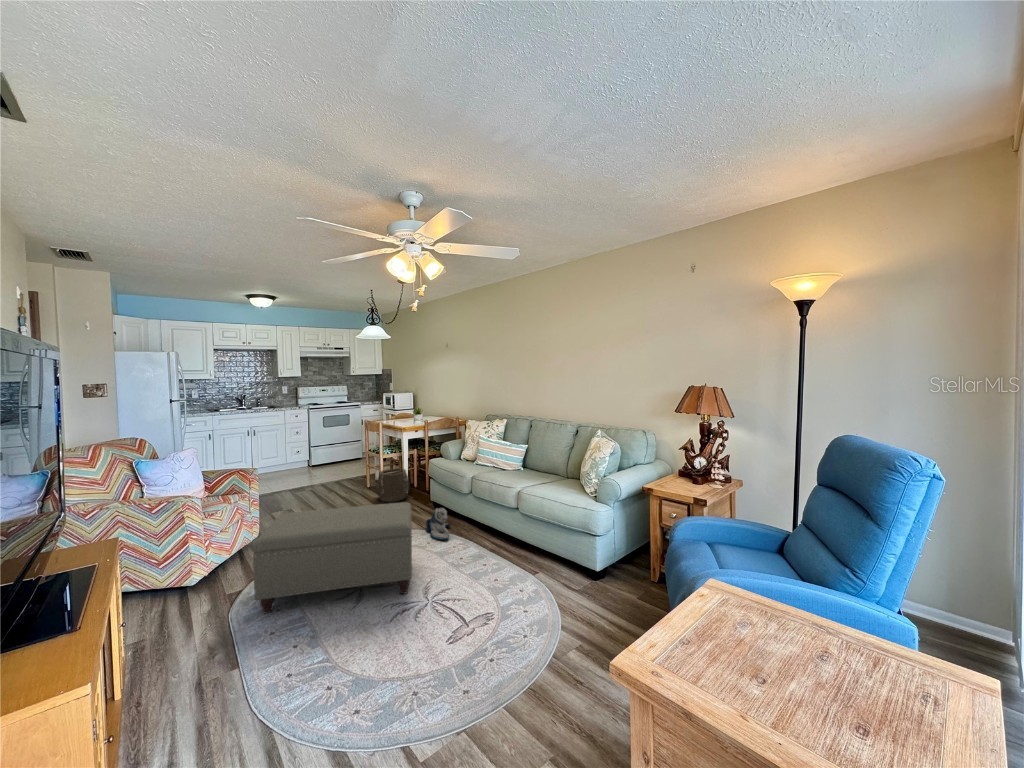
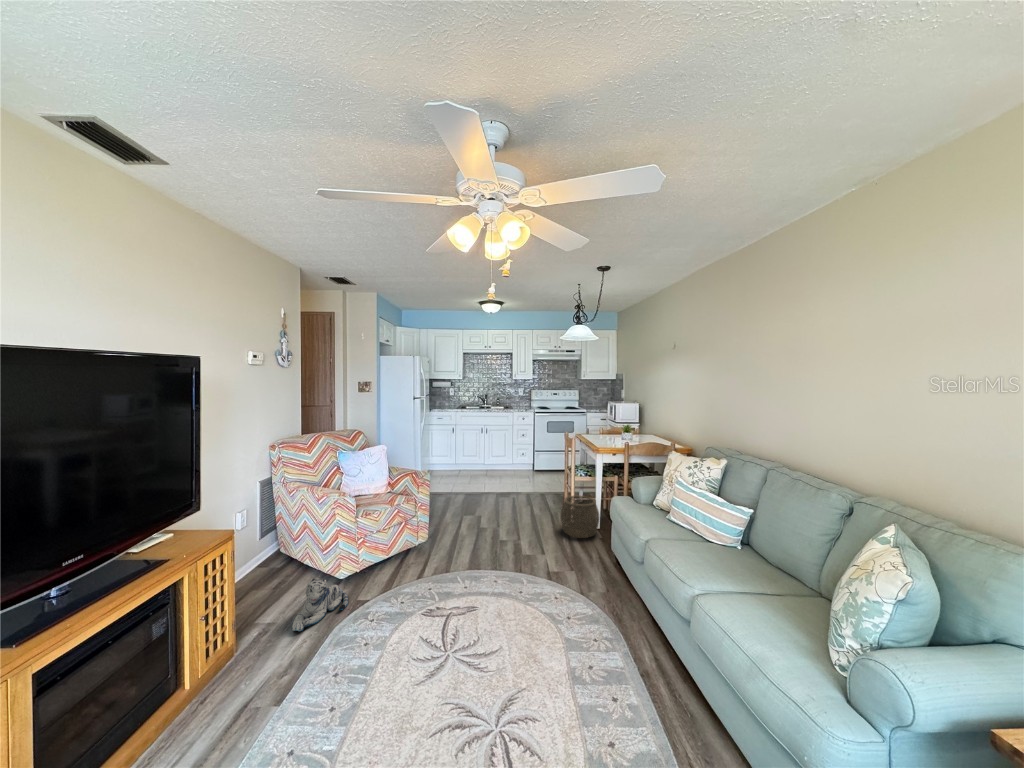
ottoman: present [252,502,412,613] -> none [344,533,533,693]
plush toy: present [426,508,451,540] -> present [292,578,349,631]

